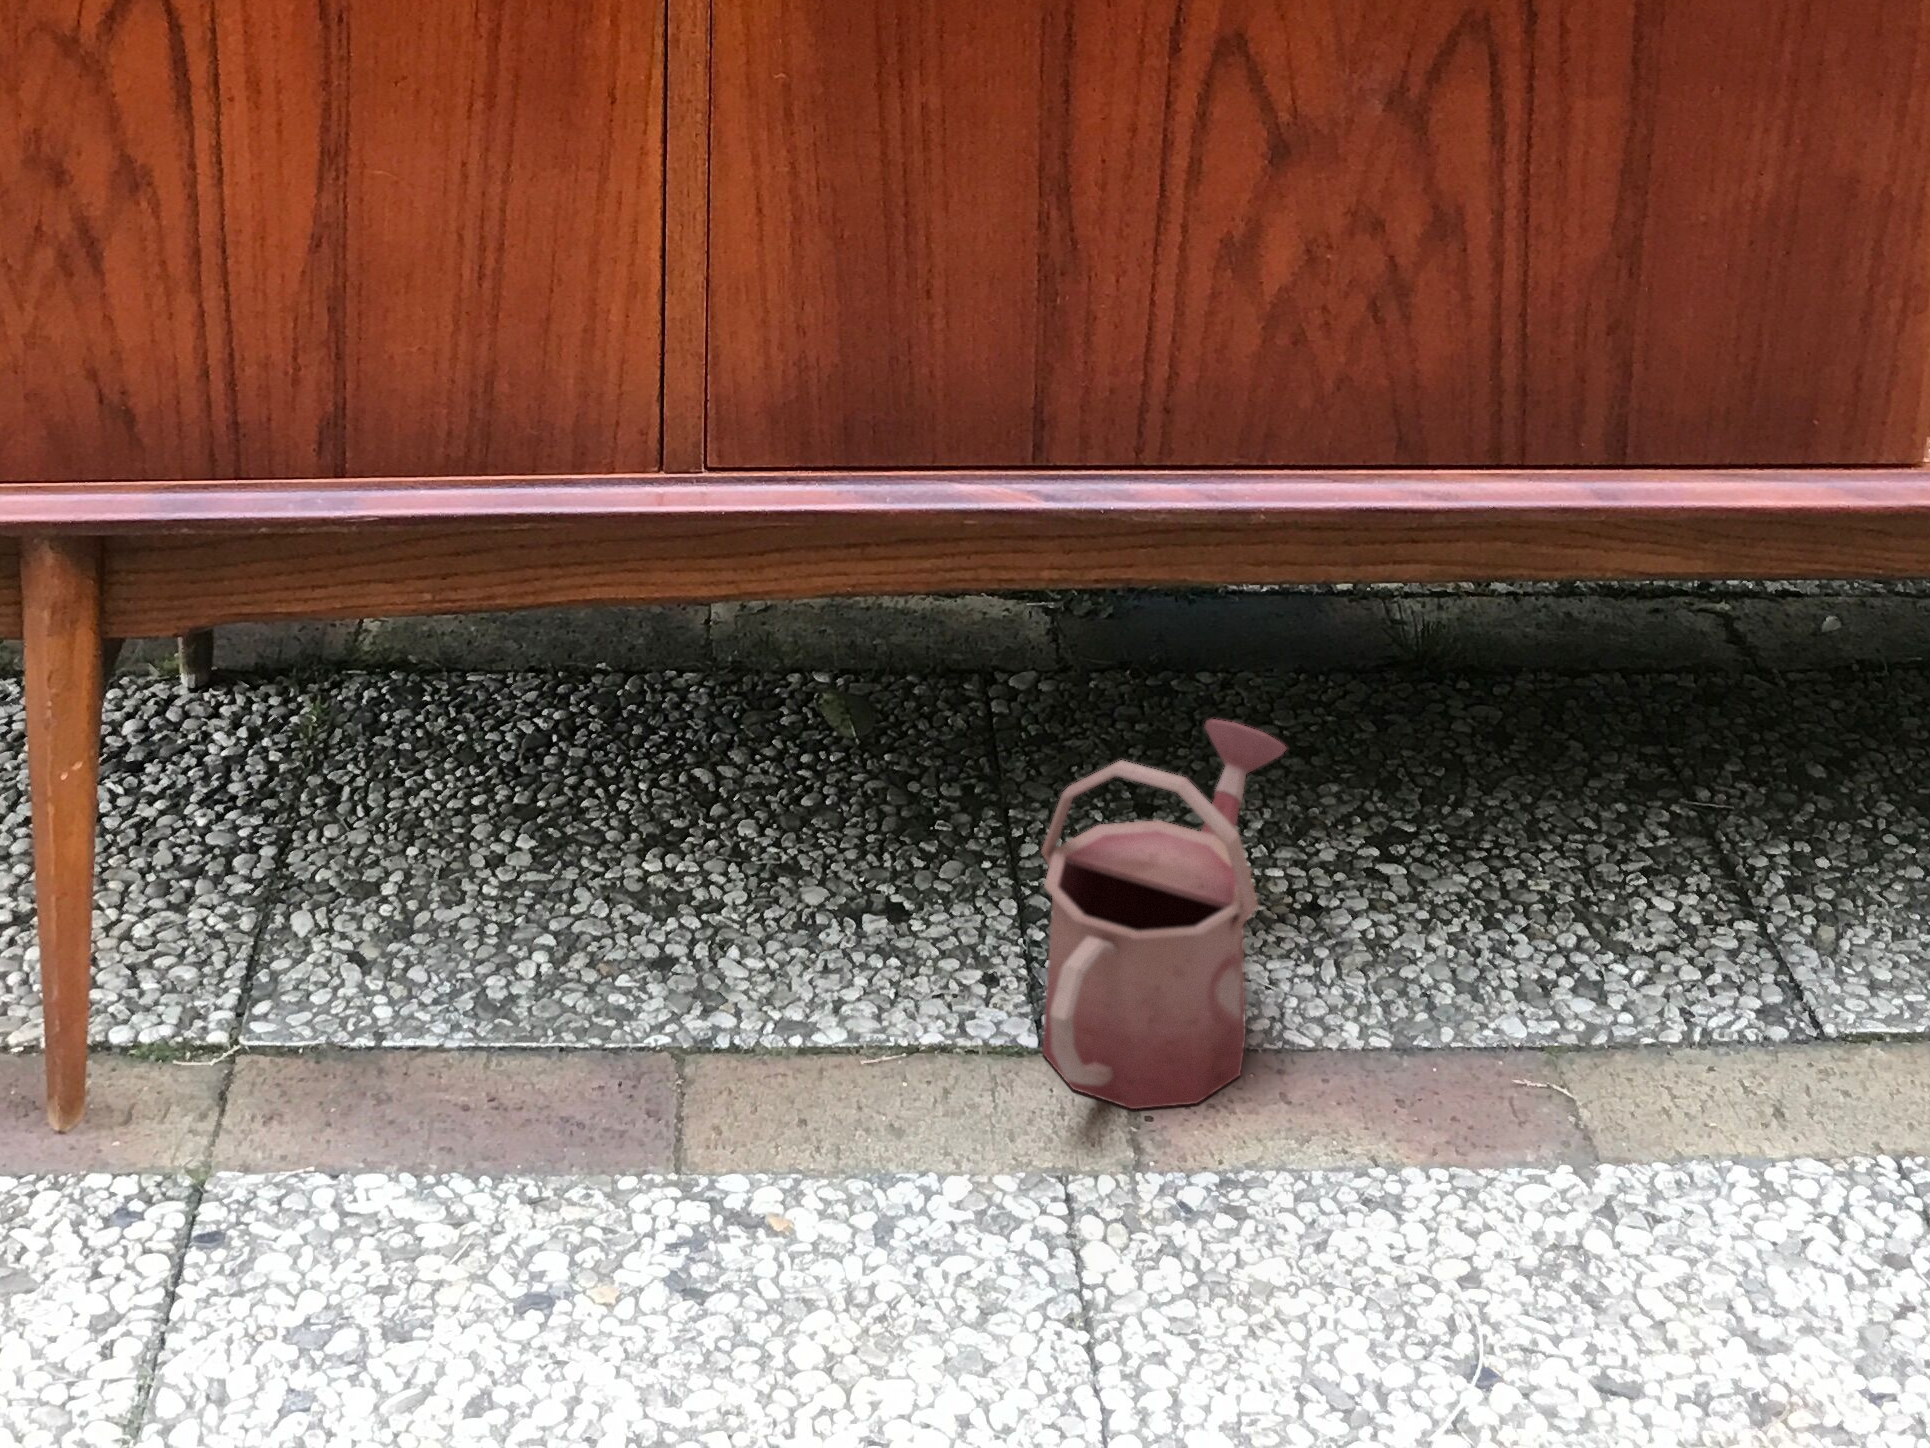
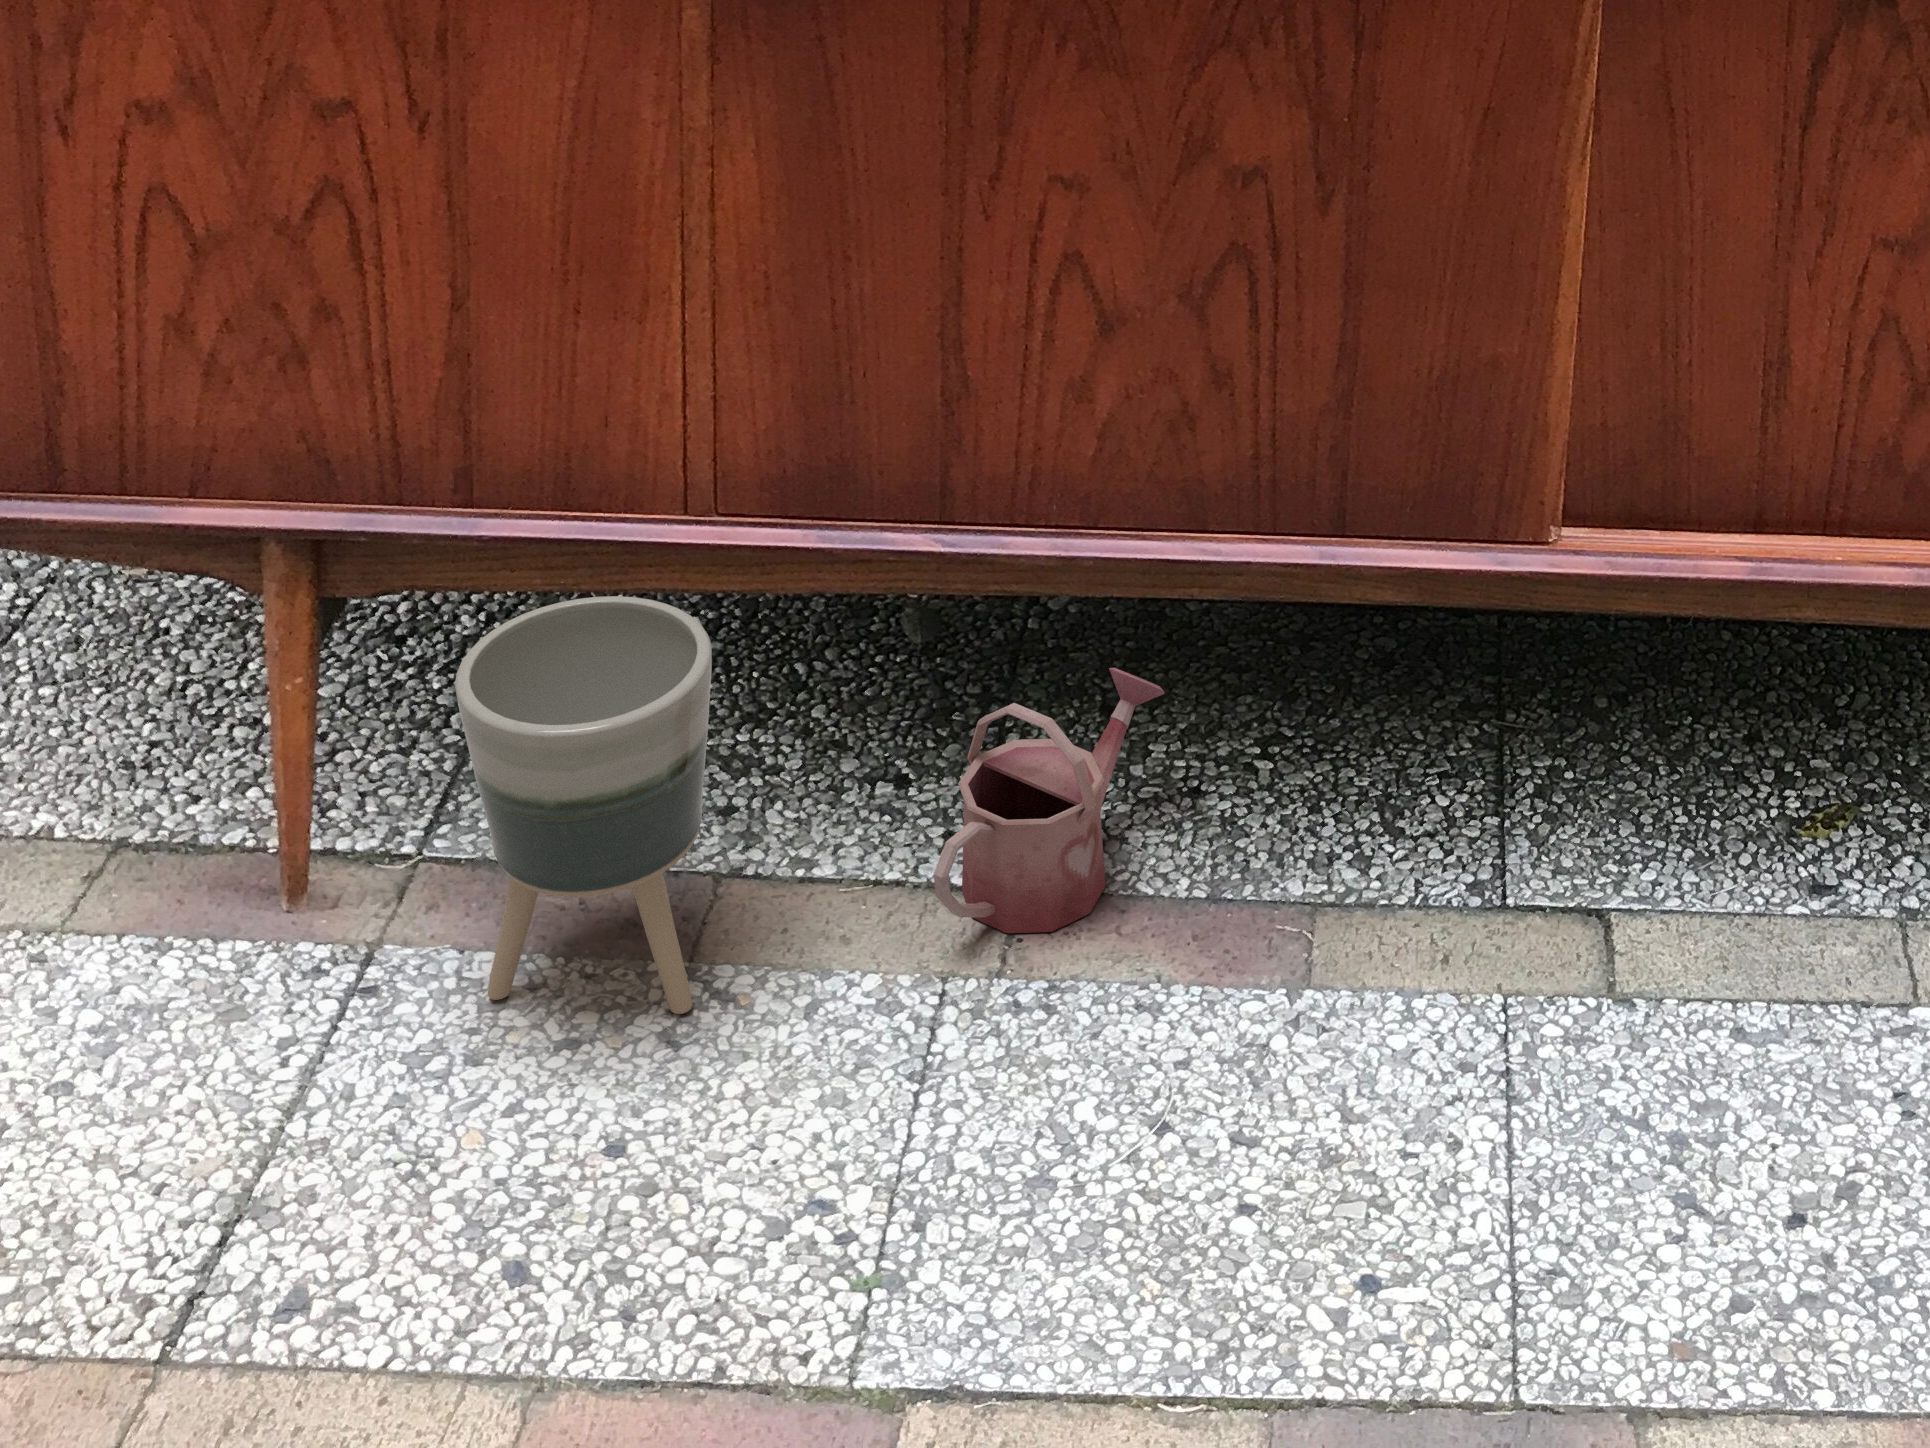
planter: none [362,615,736,1251] -> present [455,596,712,1014]

